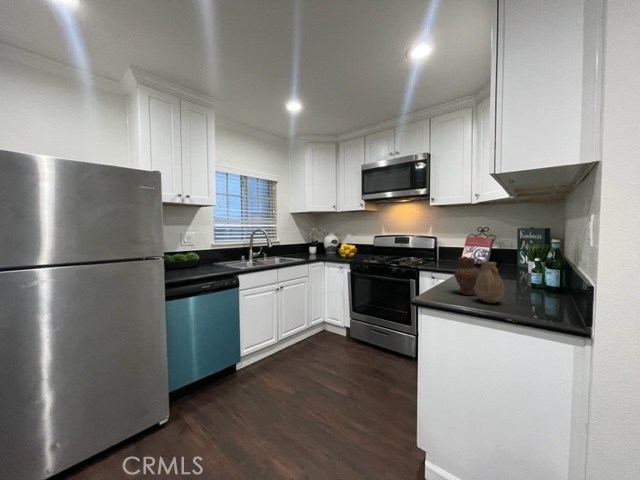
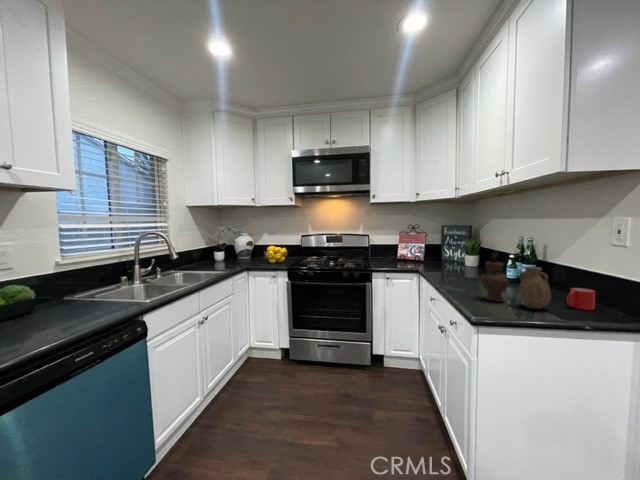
mug: none [528,288,565,312] -> present [567,288,595,310]

